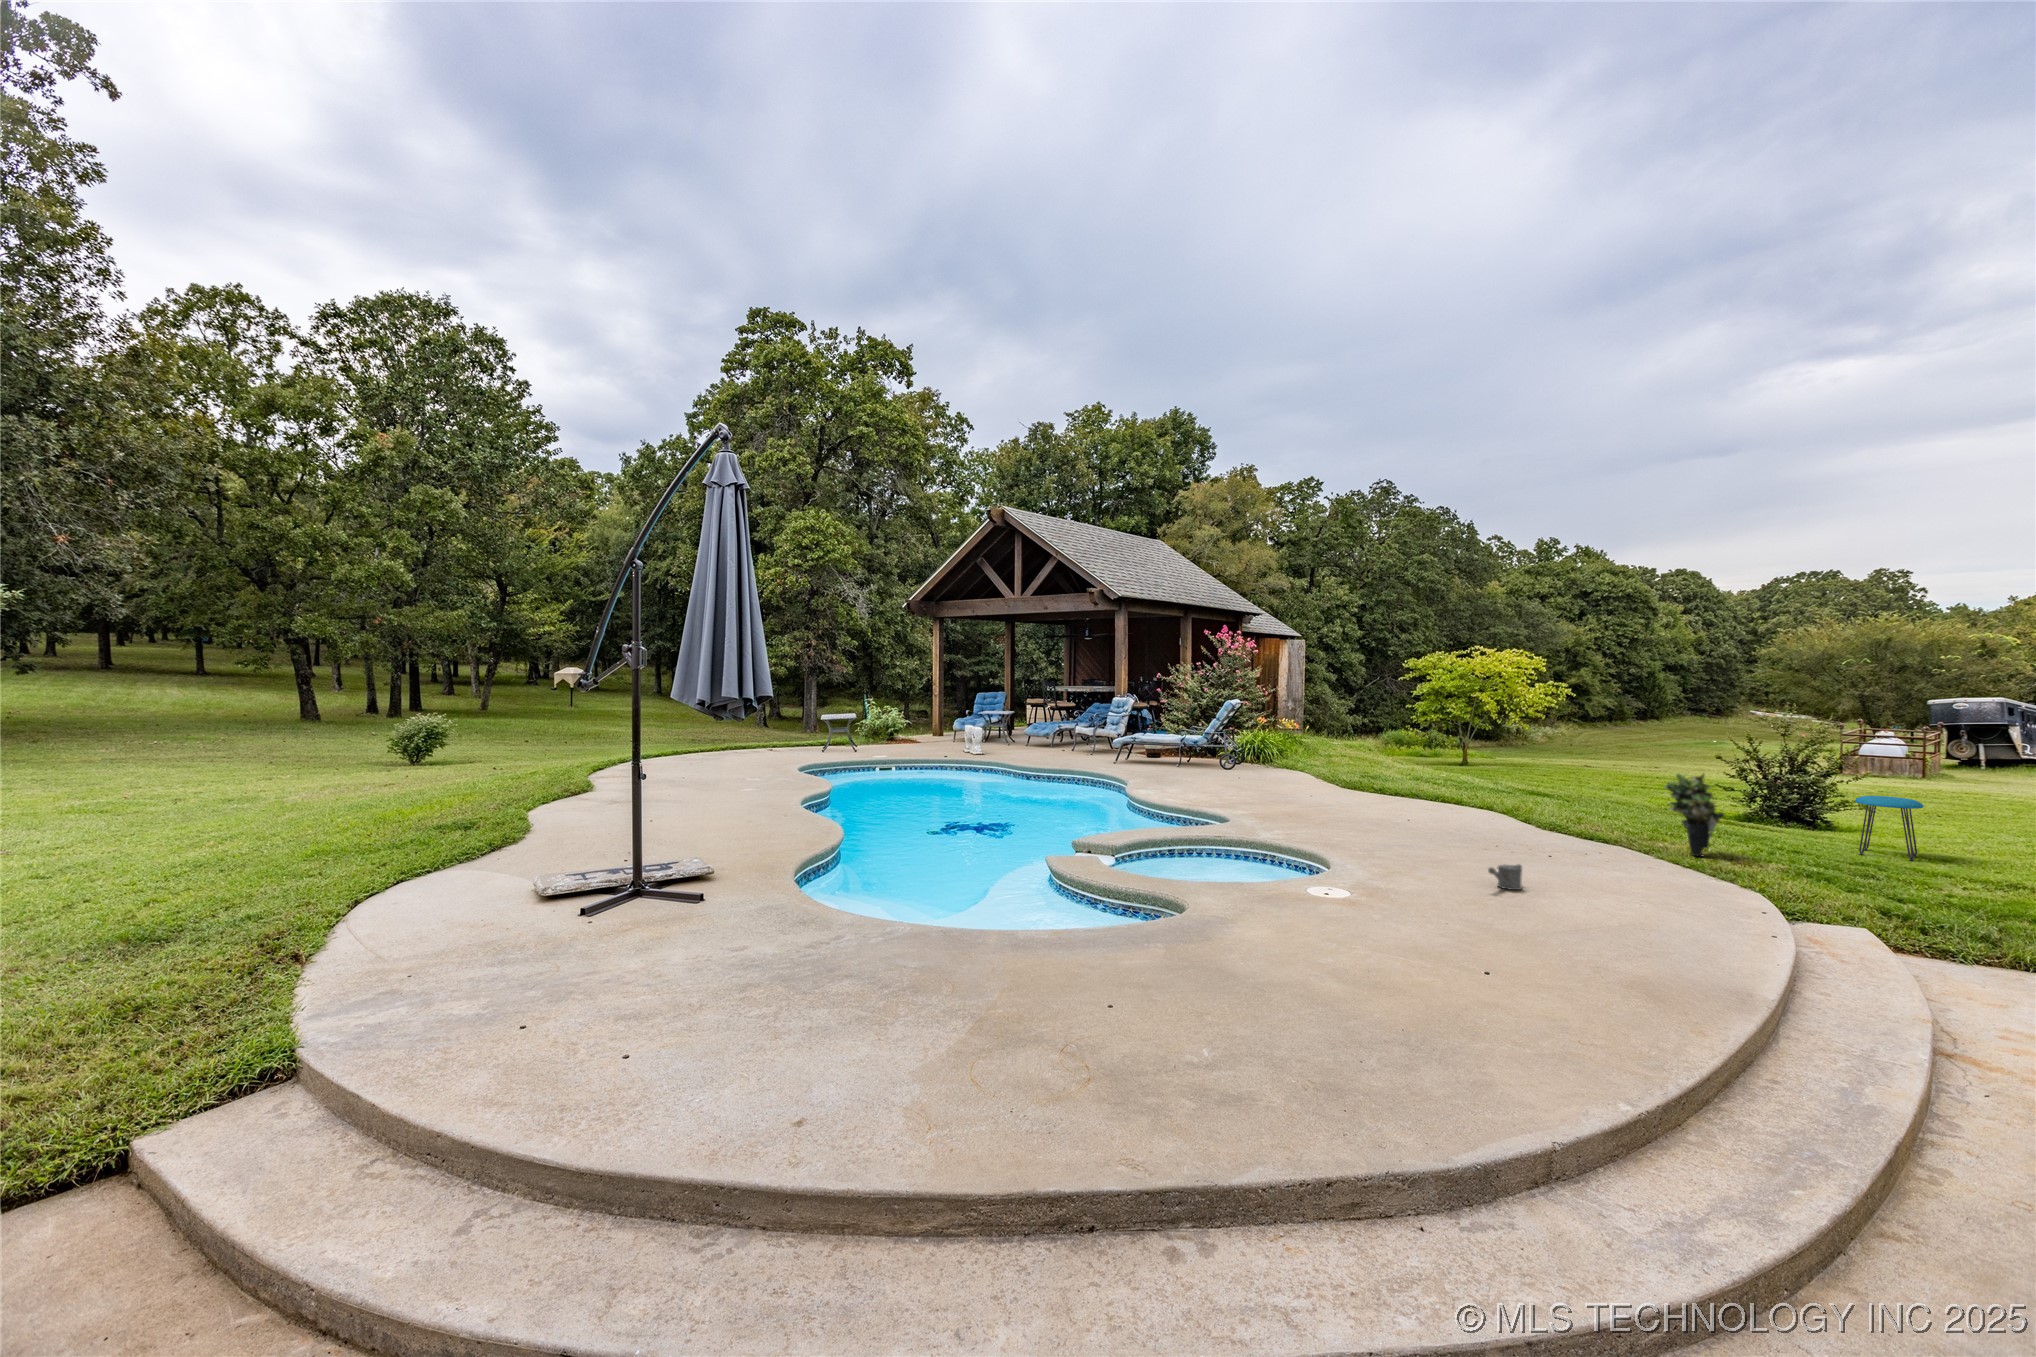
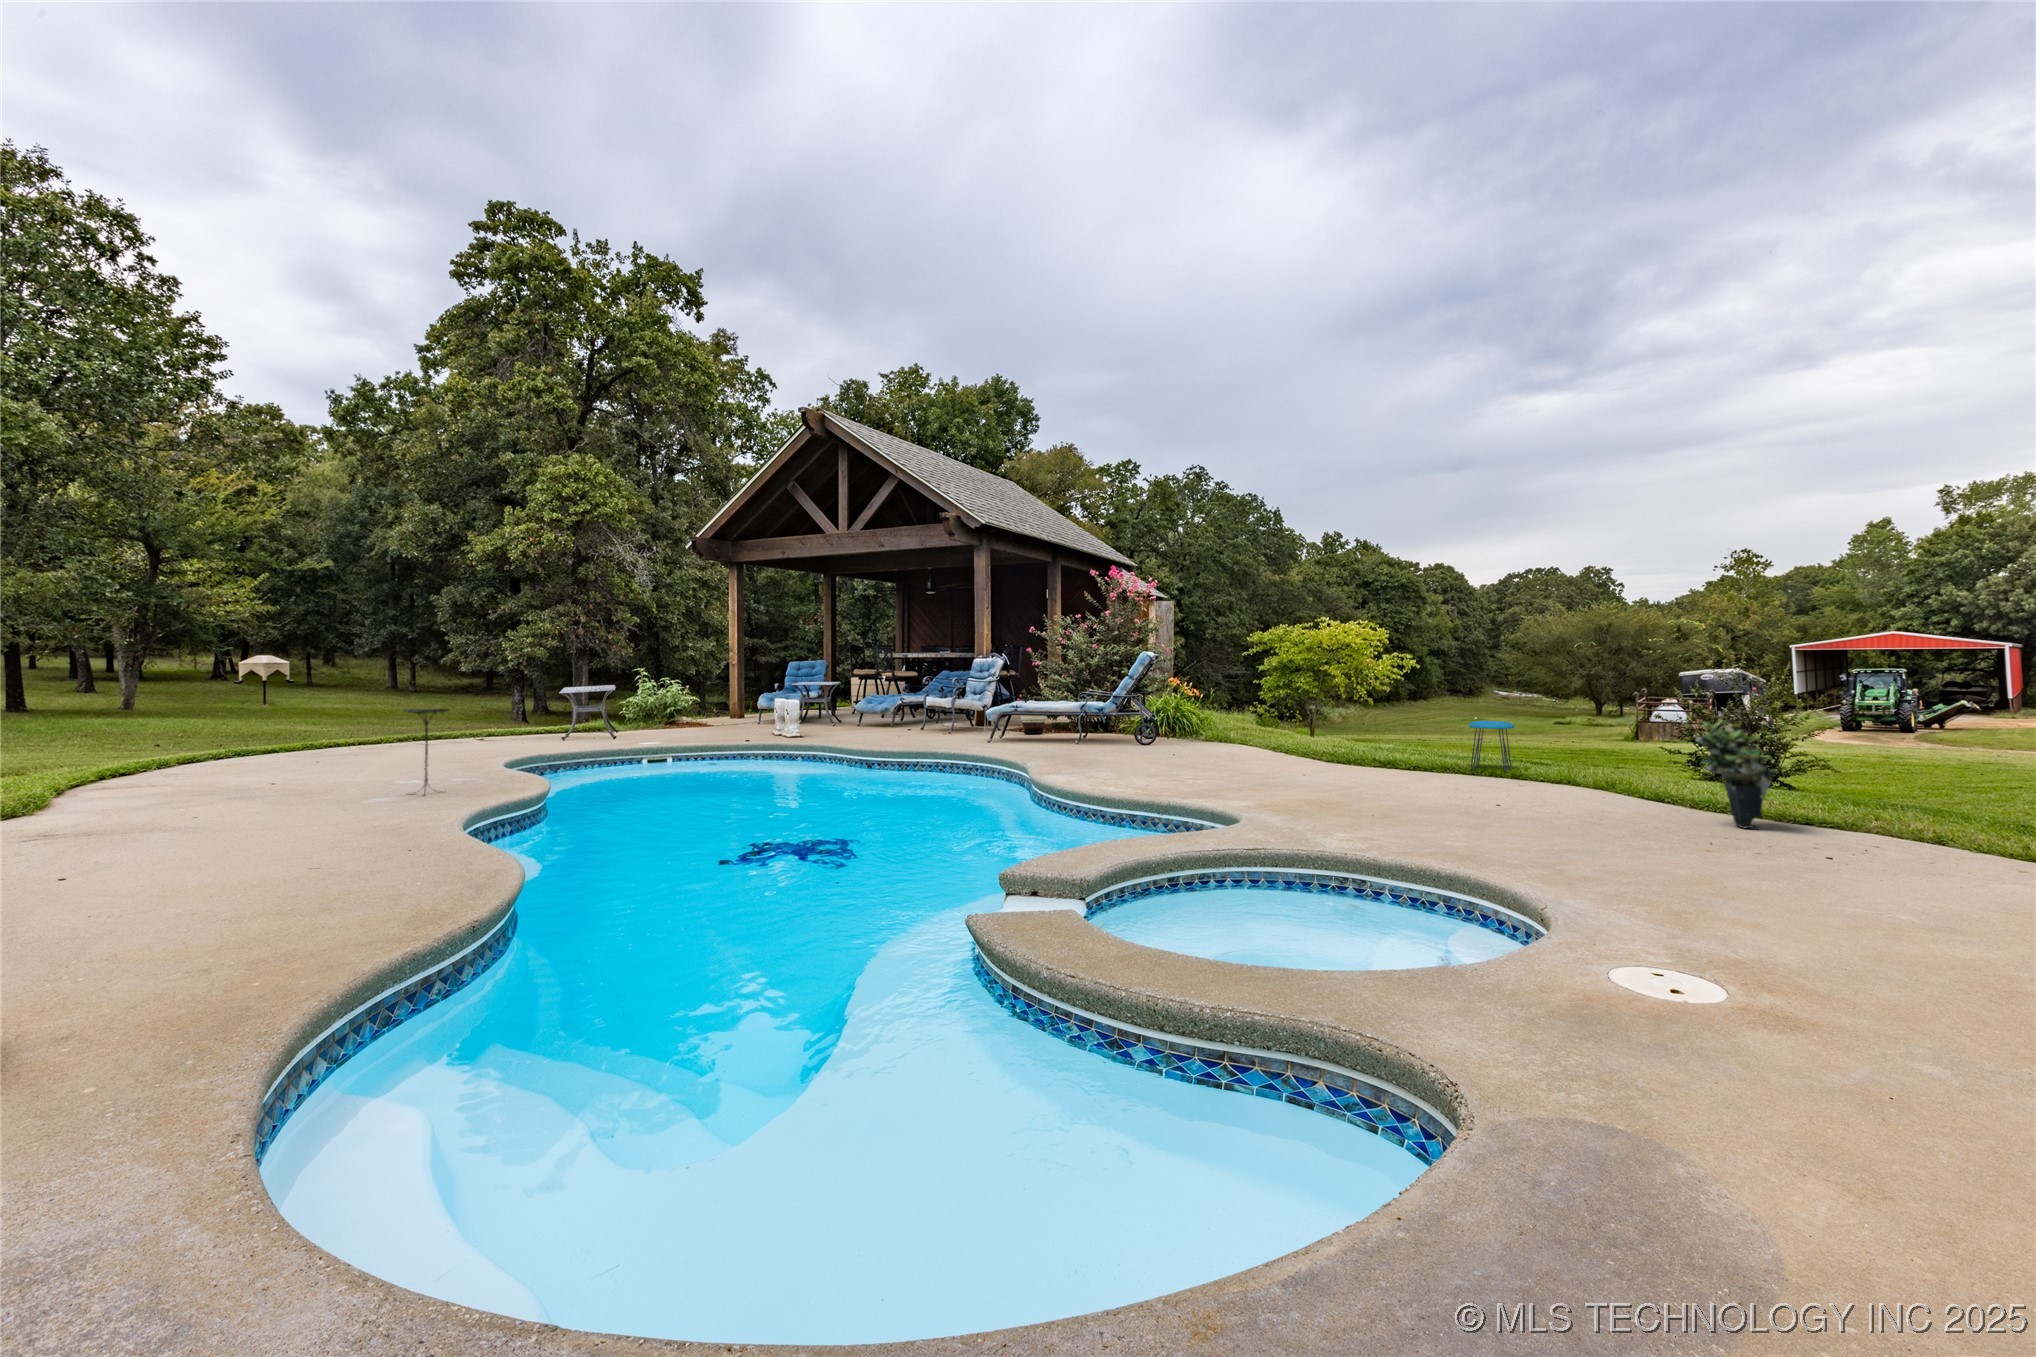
side table: none [740,730,766,788] -> present [404,709,448,793]
stool: present [1855,796,1923,861] -> present [1469,721,1514,772]
watering can: present [1488,864,1522,890] -> none [1605,859,1646,901]

